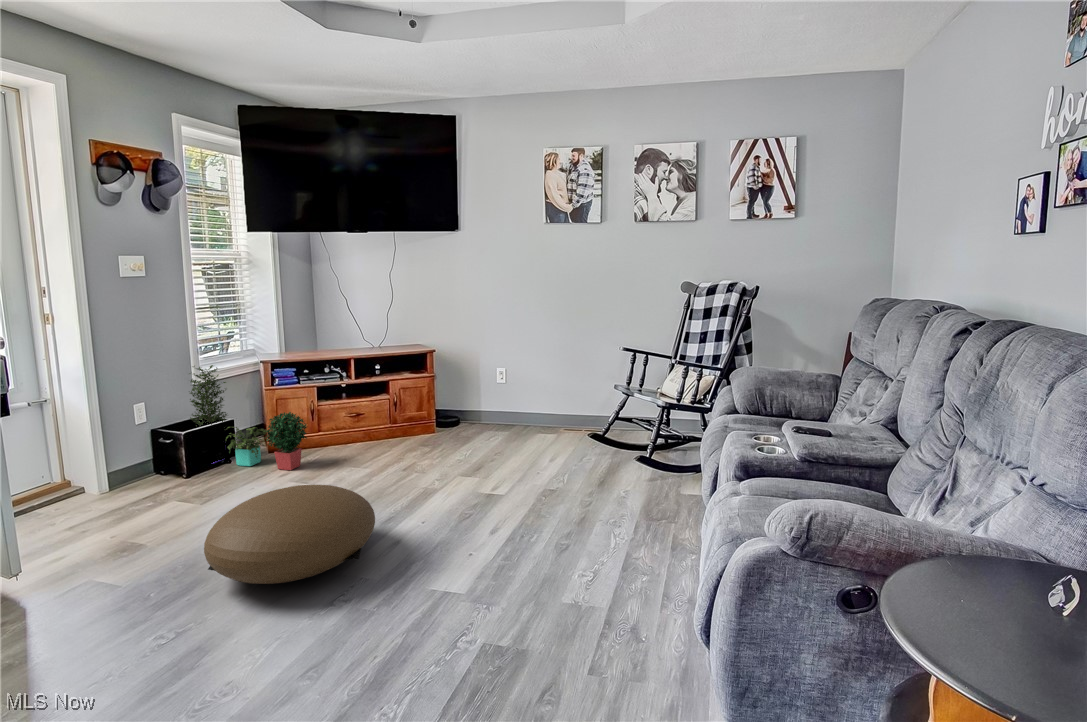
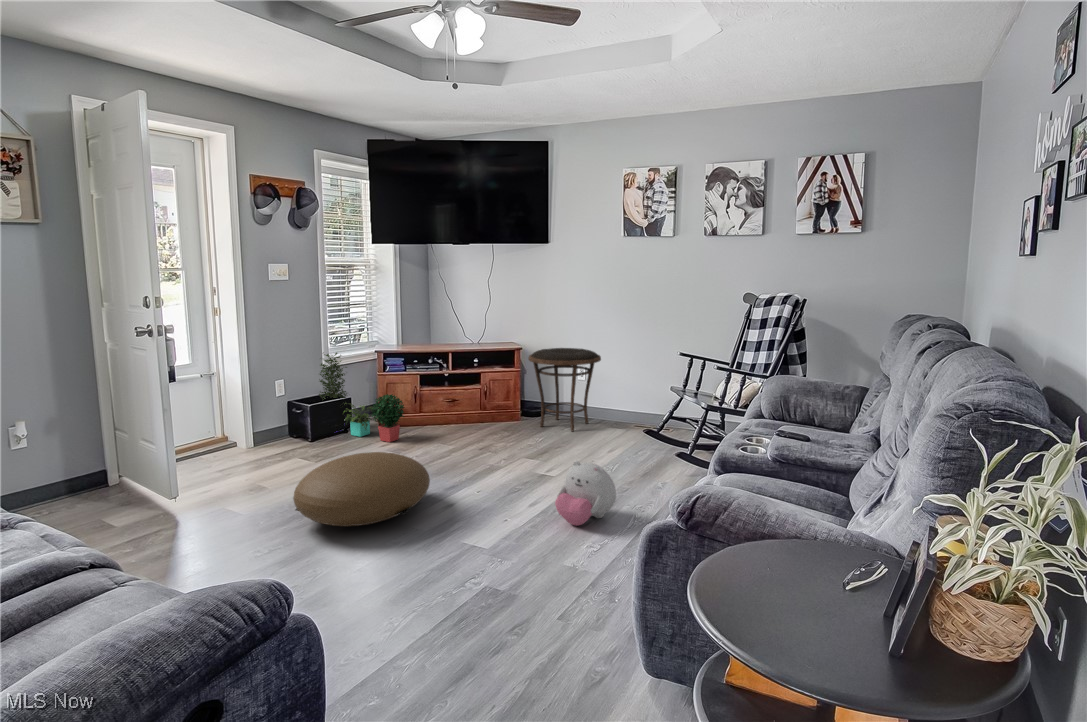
side table: none [446,348,528,441] -> present [528,348,601,431]
plush toy: none [530,476,596,550] -> present [555,461,616,526]

